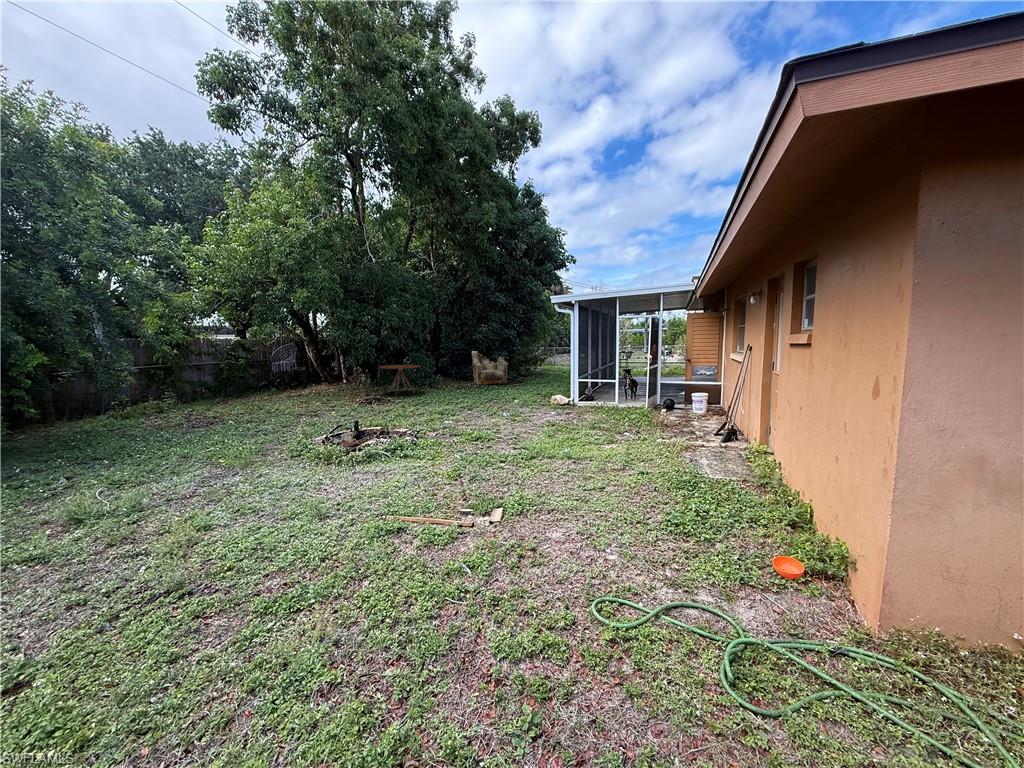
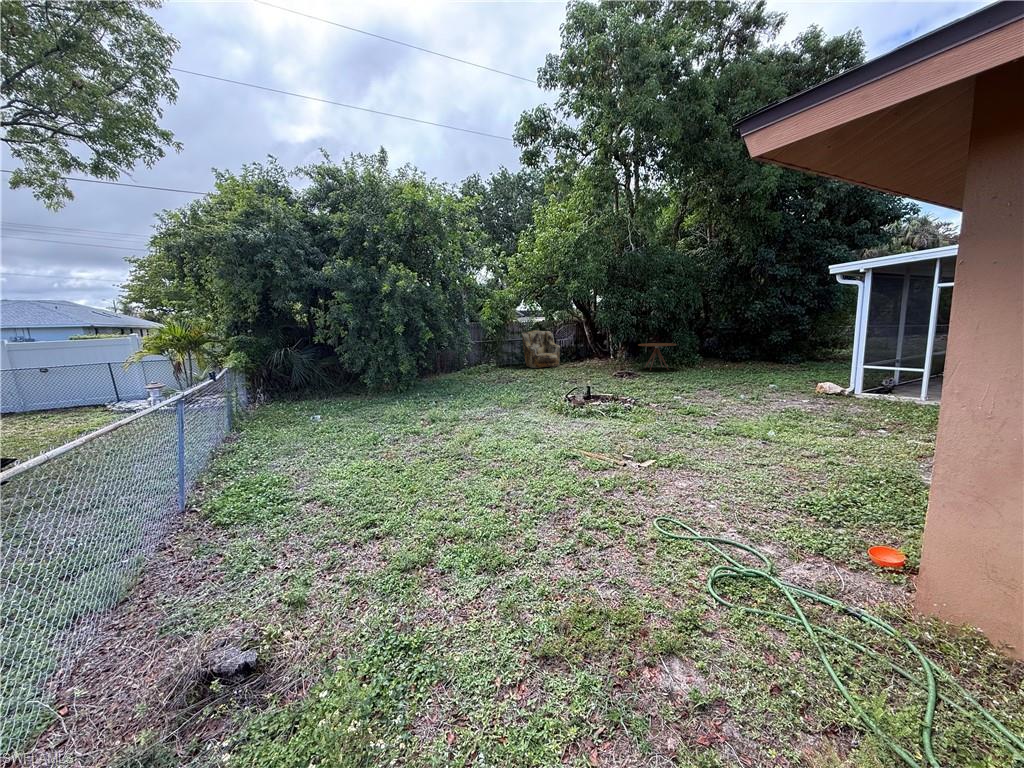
armchair: present [472,351,508,385] -> present [522,330,560,368]

